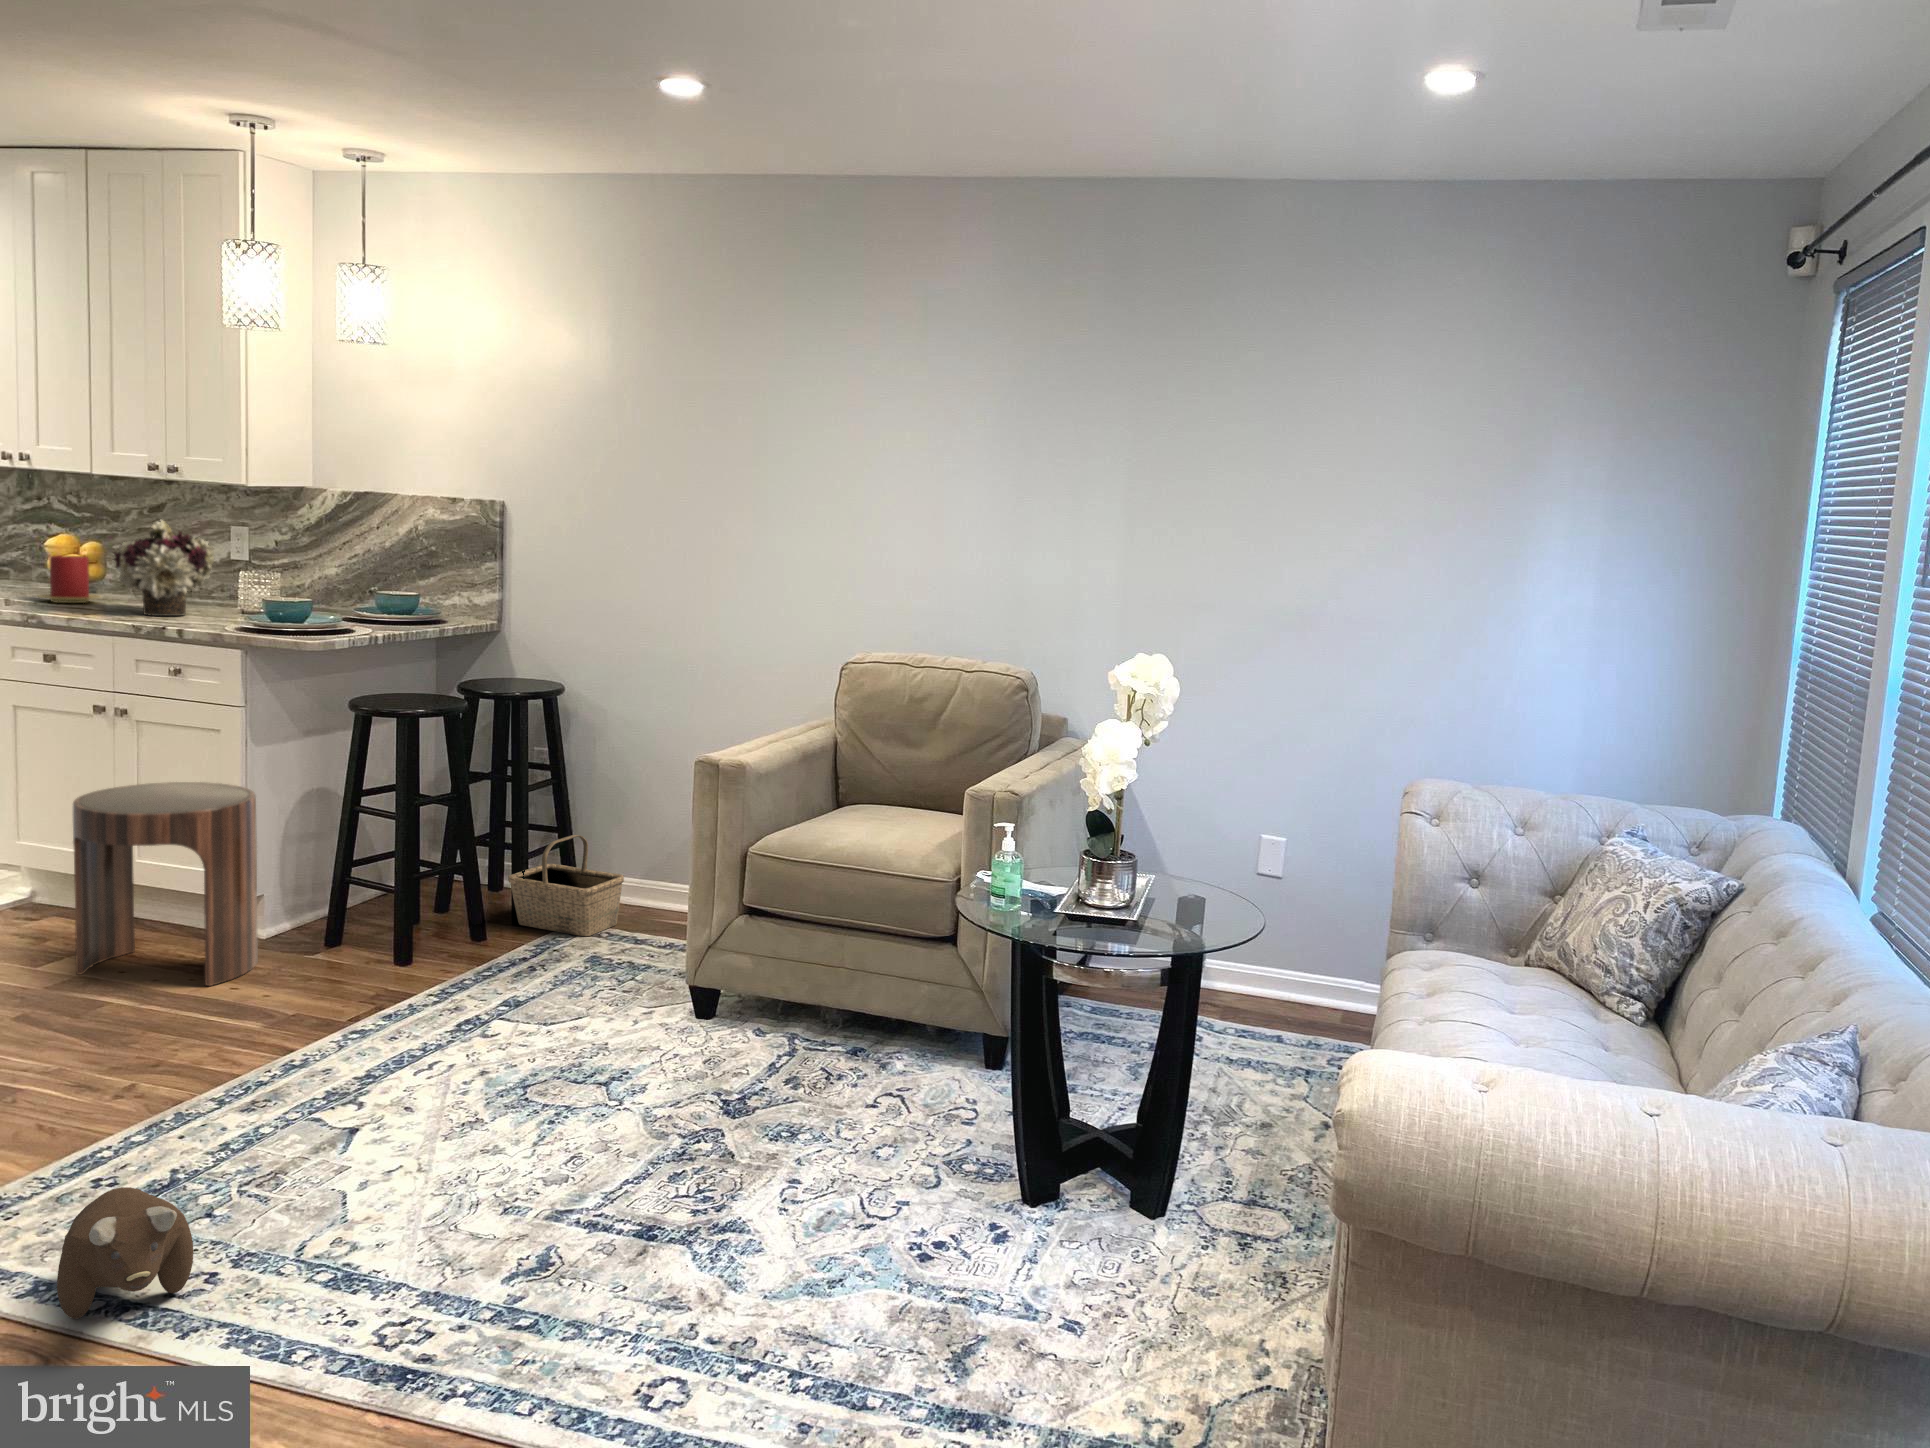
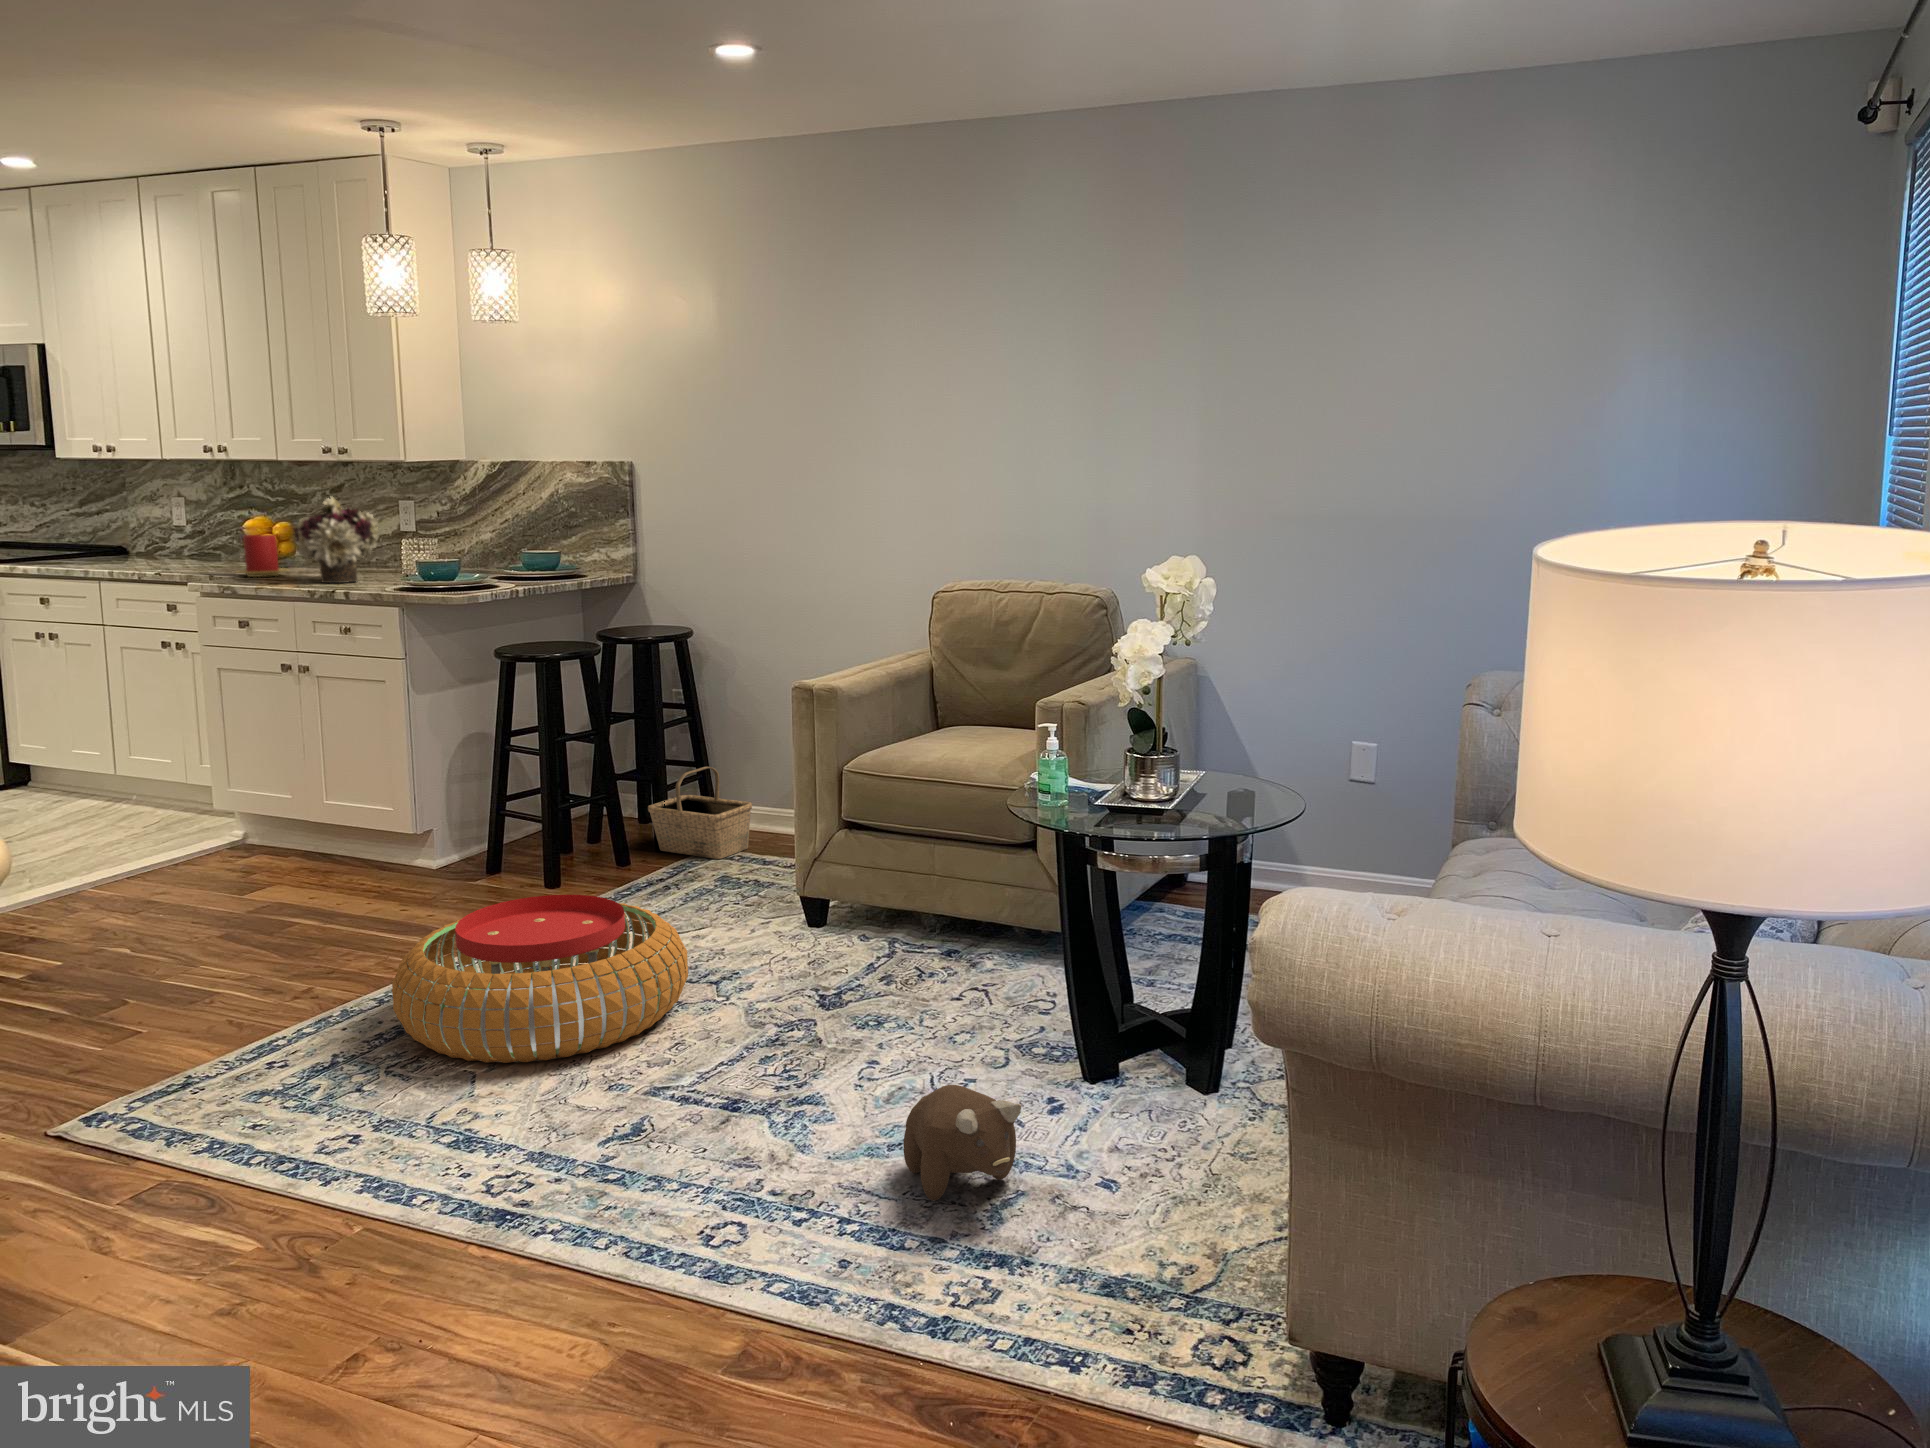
side table: present [72,782,258,986] -> none [261,728,428,907]
pouf: none [243,985,582,1181] -> present [392,895,688,1063]
plush toy: present [57,1187,193,1319] -> present [903,1085,1021,1201]

